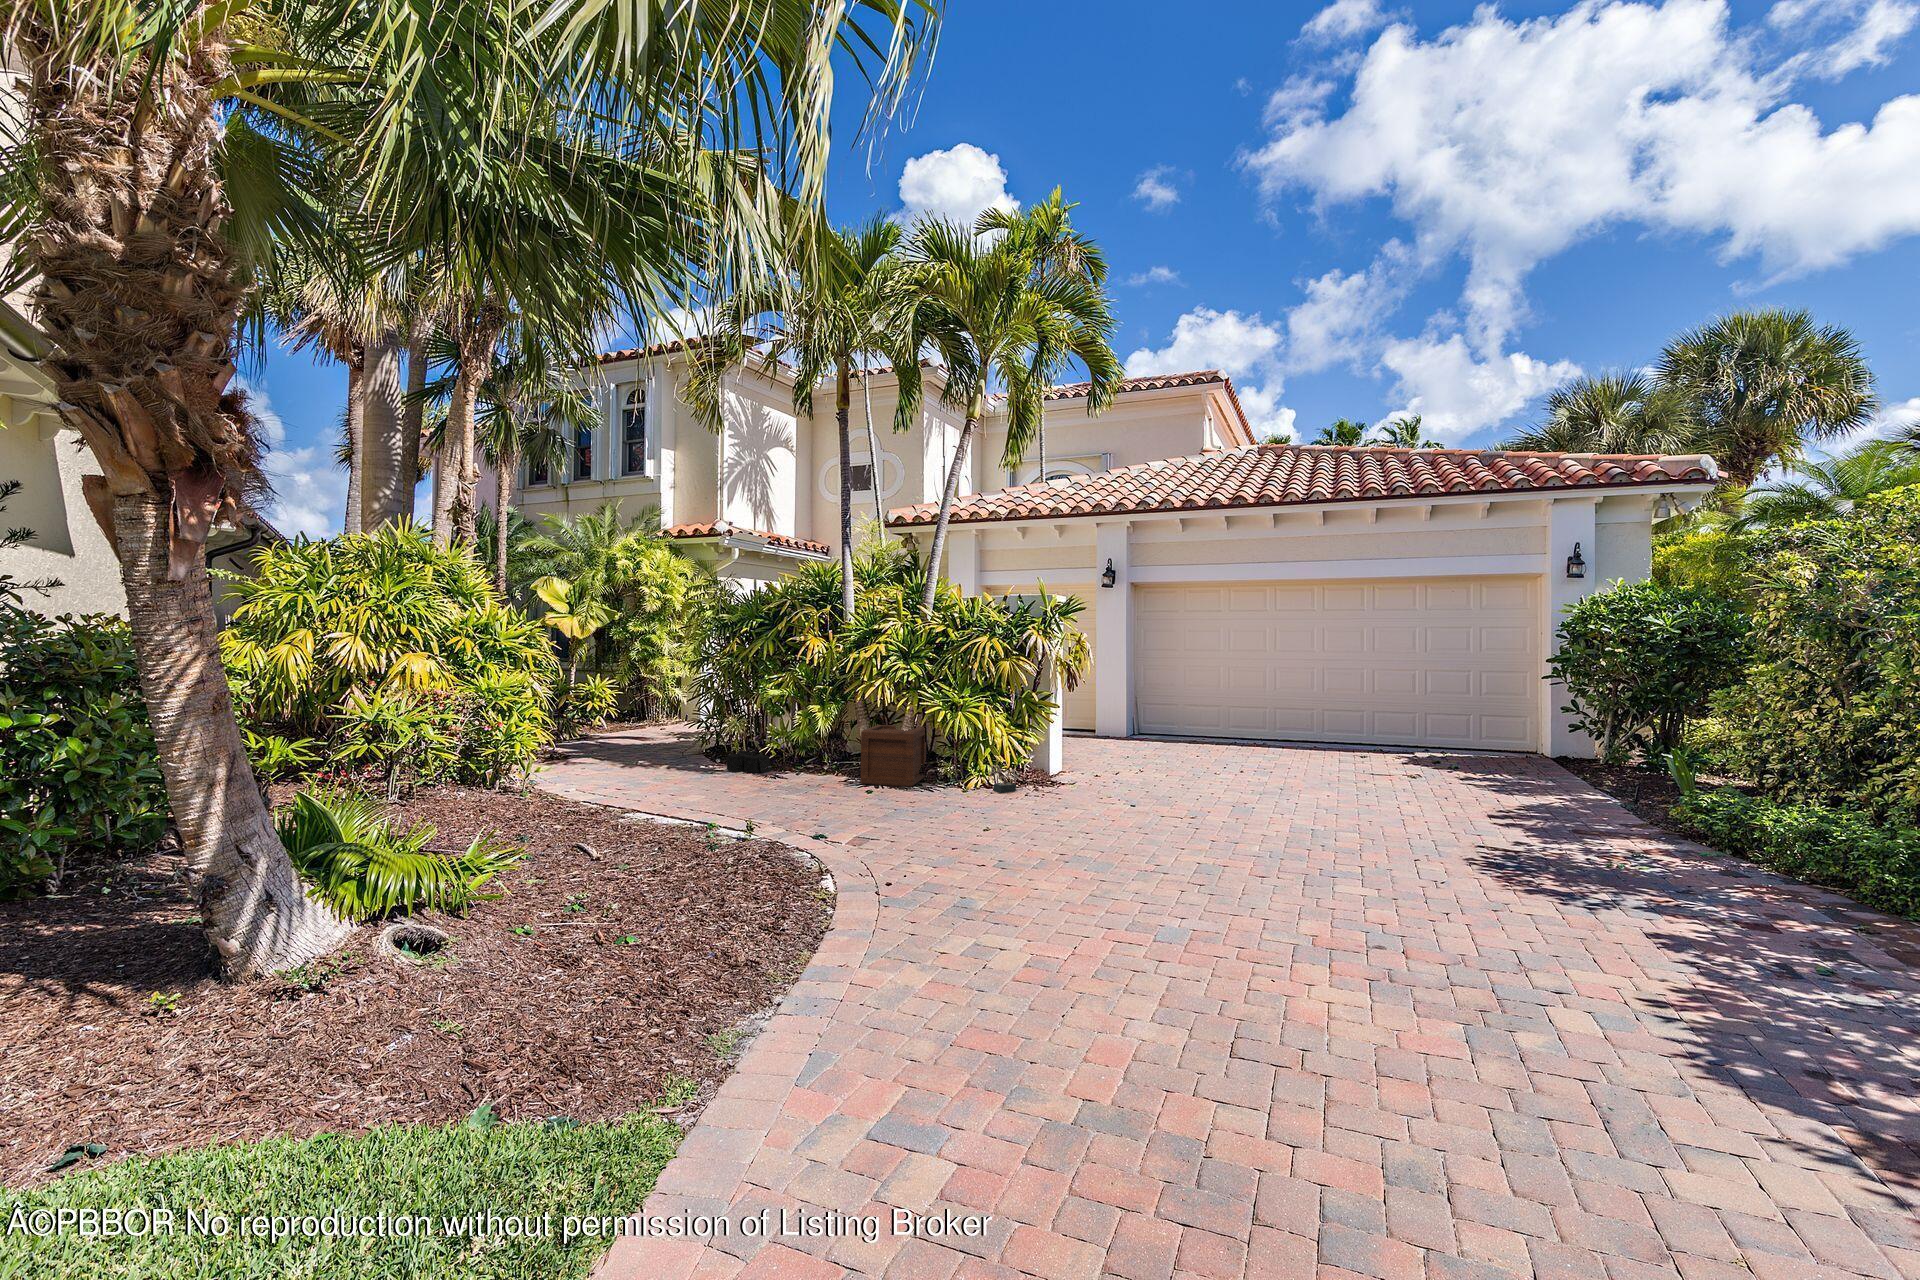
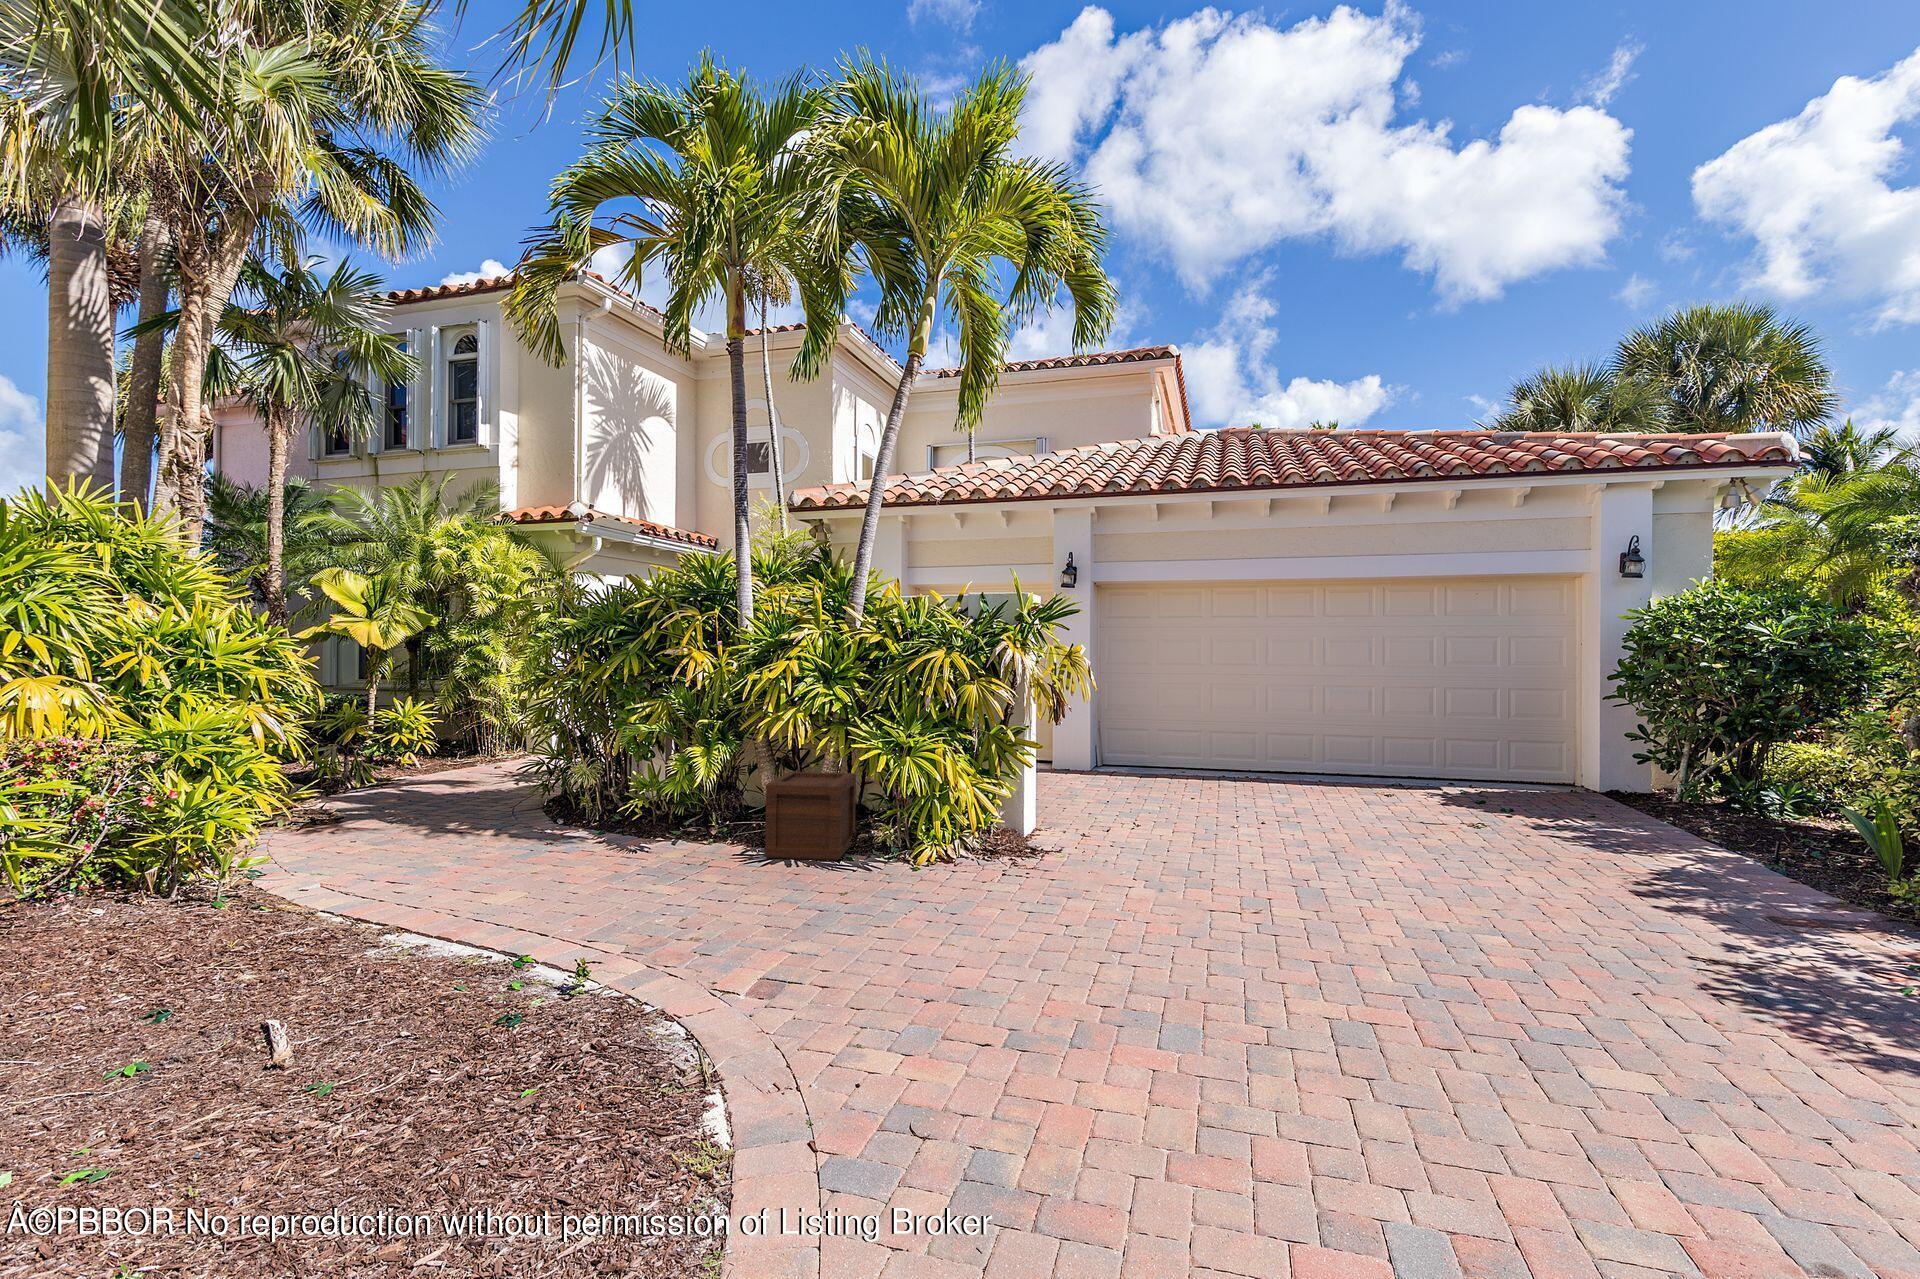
storage bin: present [727,751,771,773] -> none [572,806,638,843]
decorative plant: present [989,765,1018,793] -> none [945,828,985,867]

